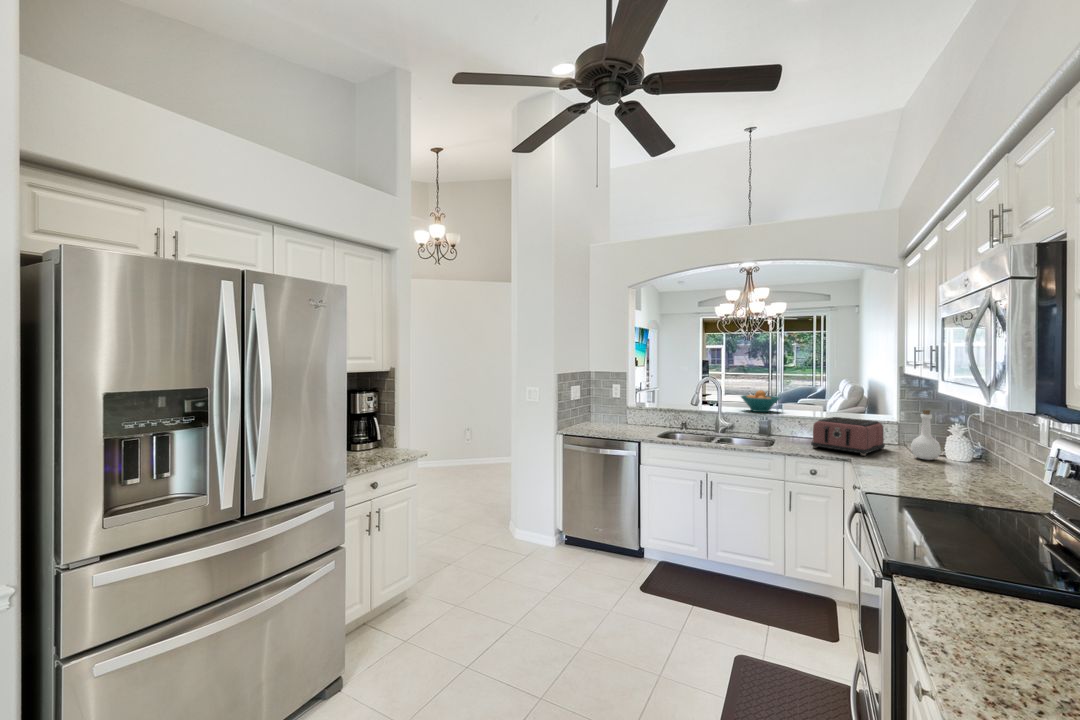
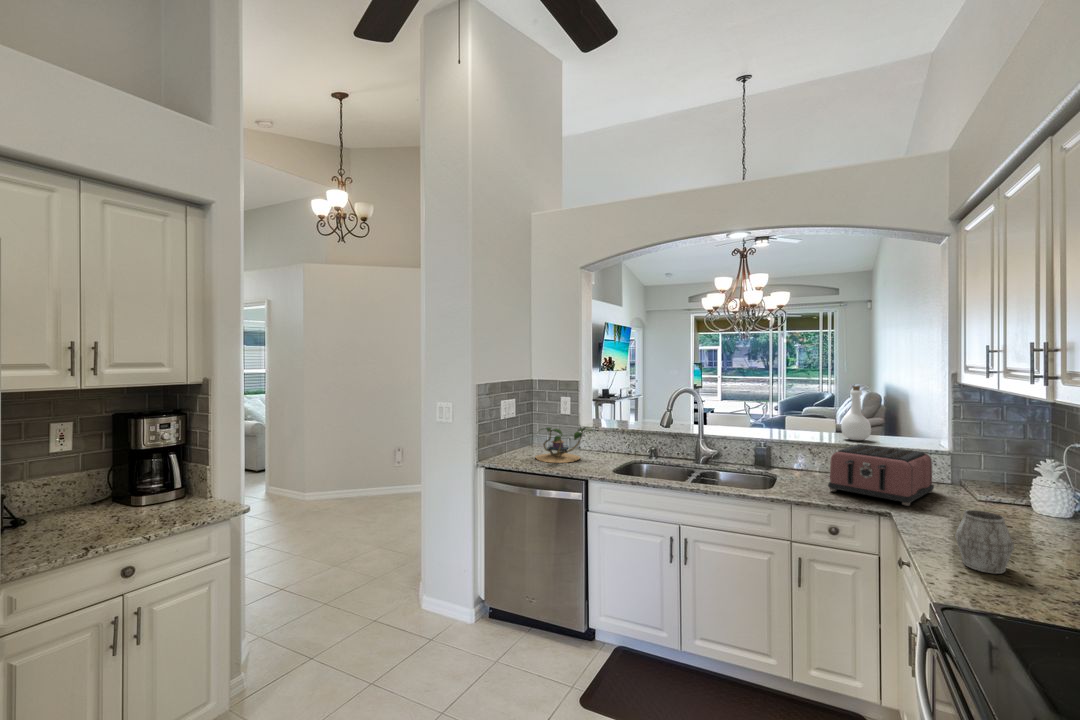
fruit bowl: present [741,390,780,412] -> none [729,405,783,435]
plant: none [597,405,642,431] -> present [536,427,592,463]
bottle: present [911,410,941,460] -> present [841,386,871,440]
mug: none [887,451,920,487] -> present [955,510,1014,574]

